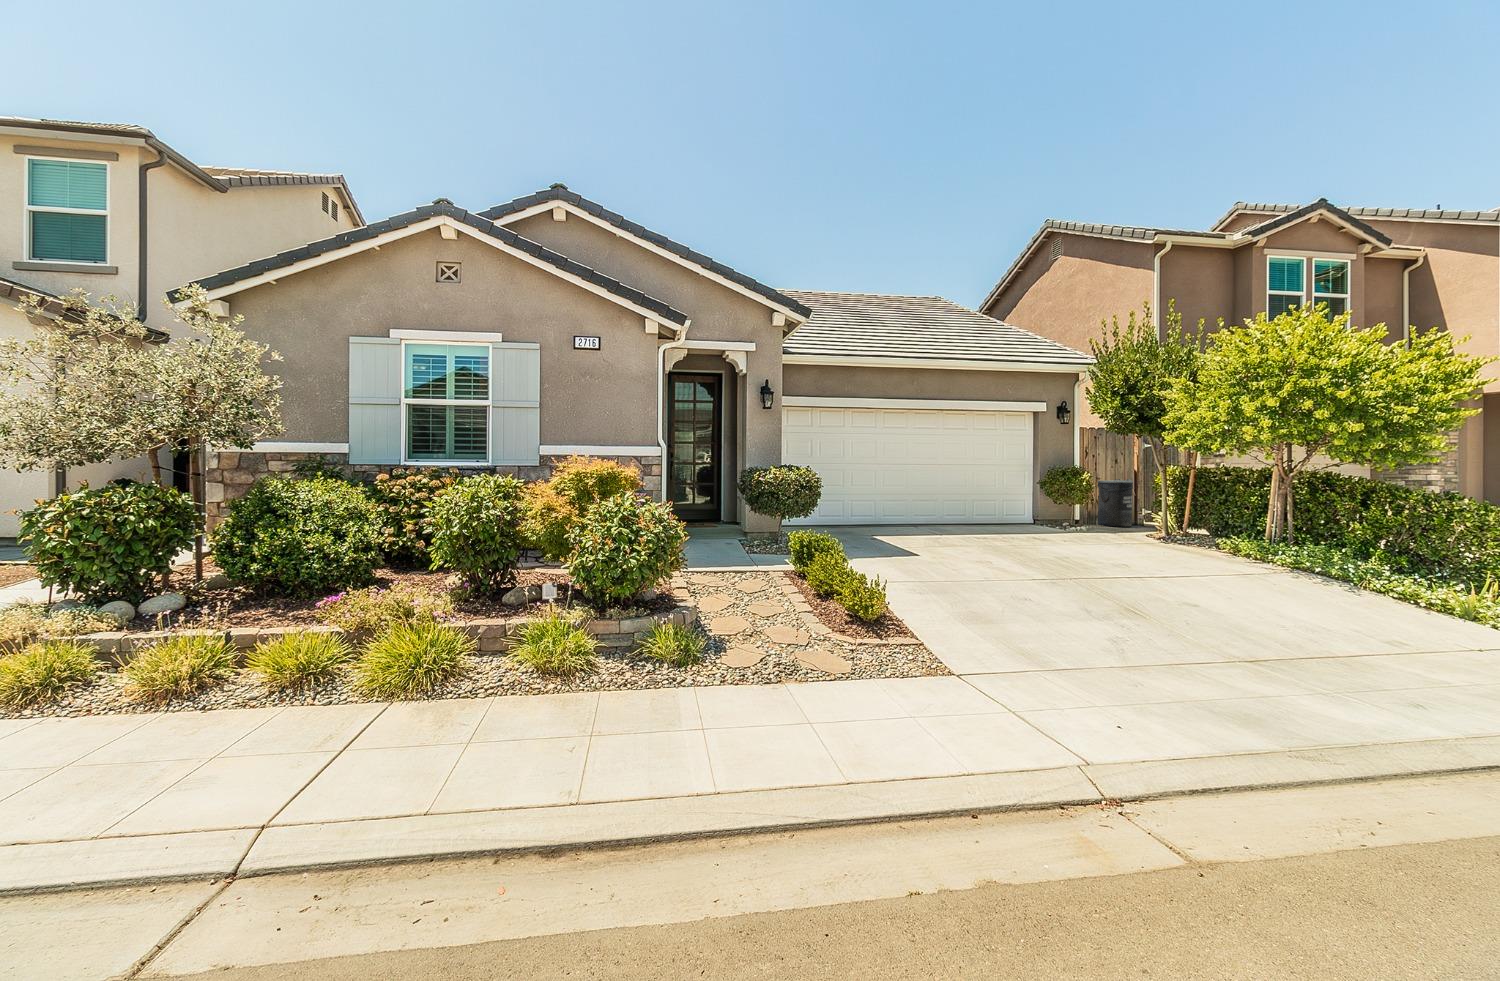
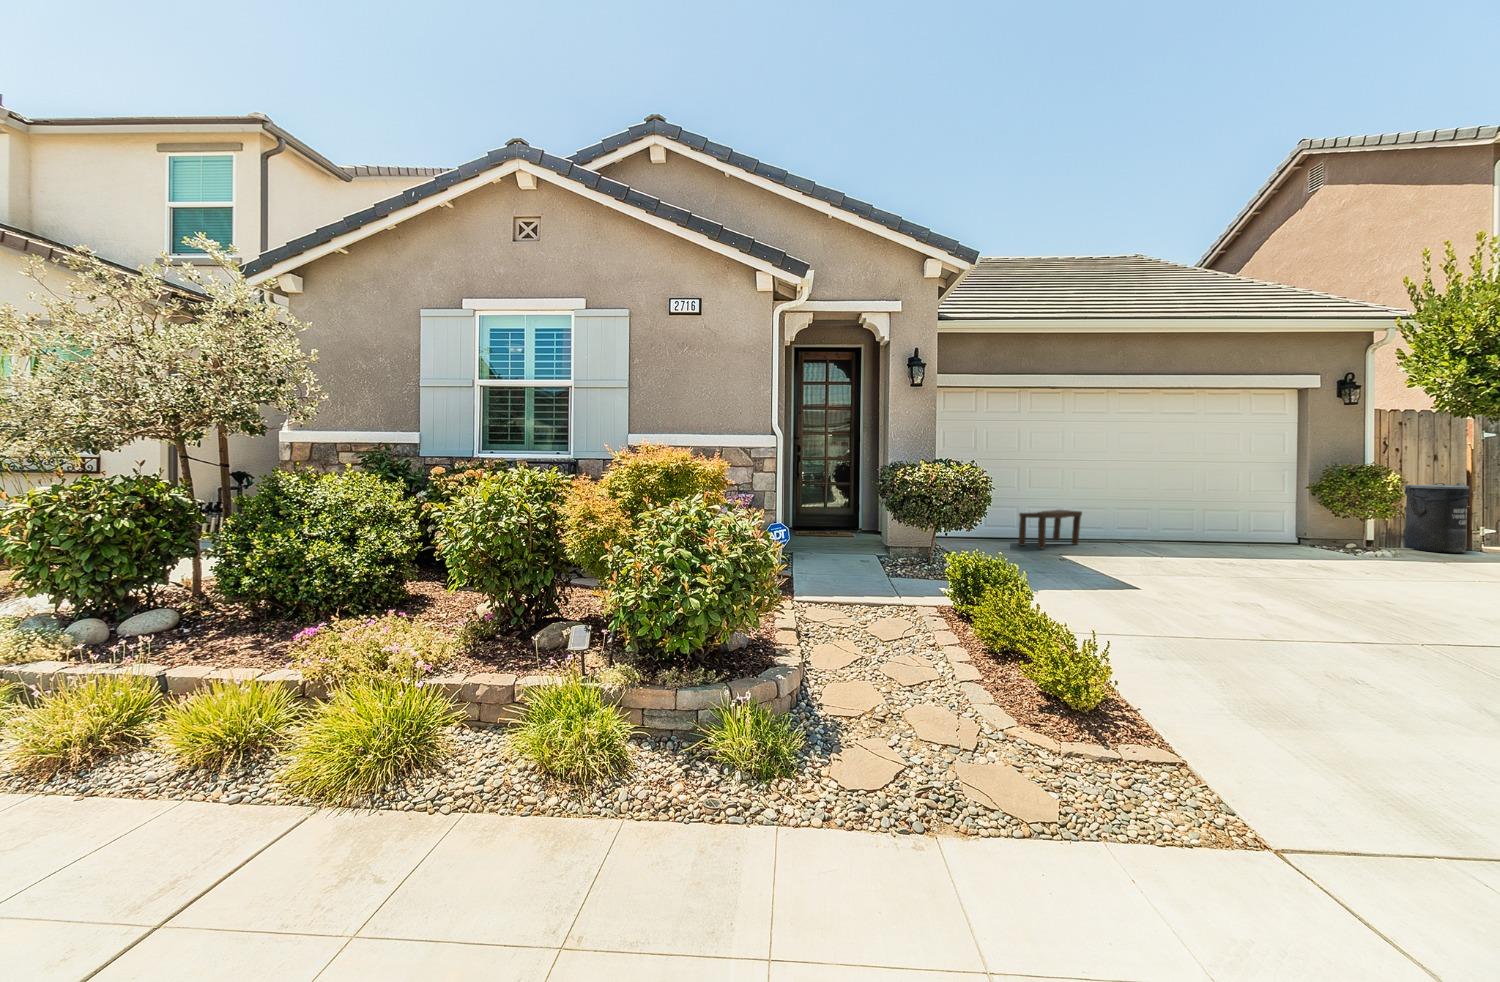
bench: none [843,502,888,531] -> present [1019,510,1082,548]

